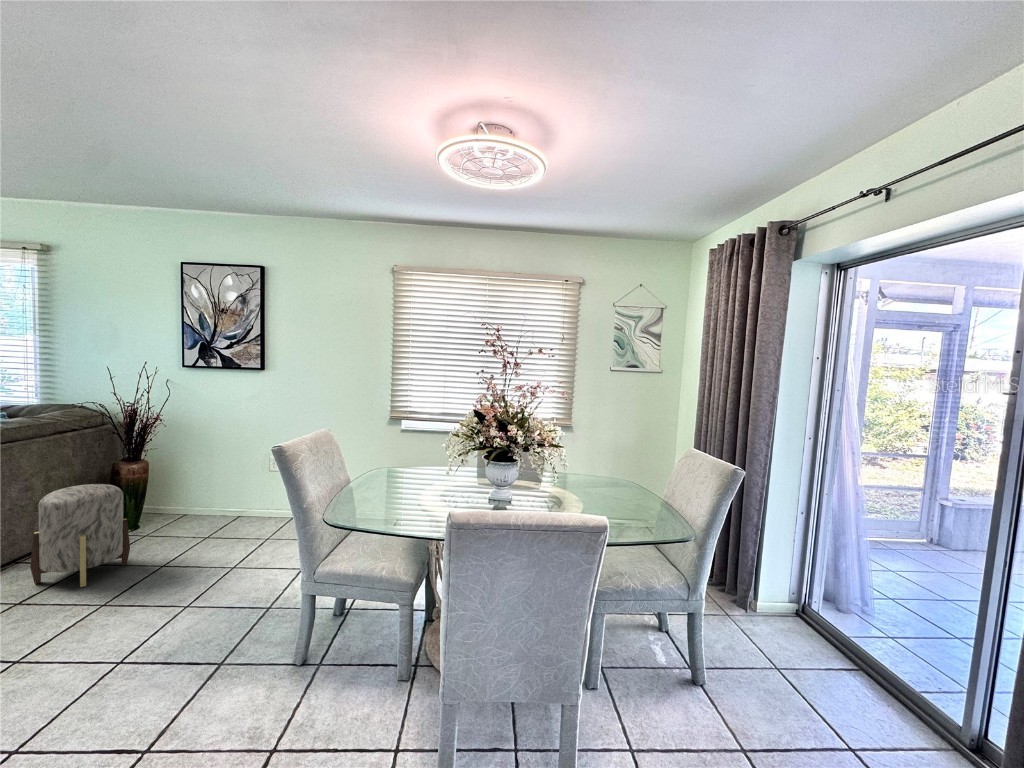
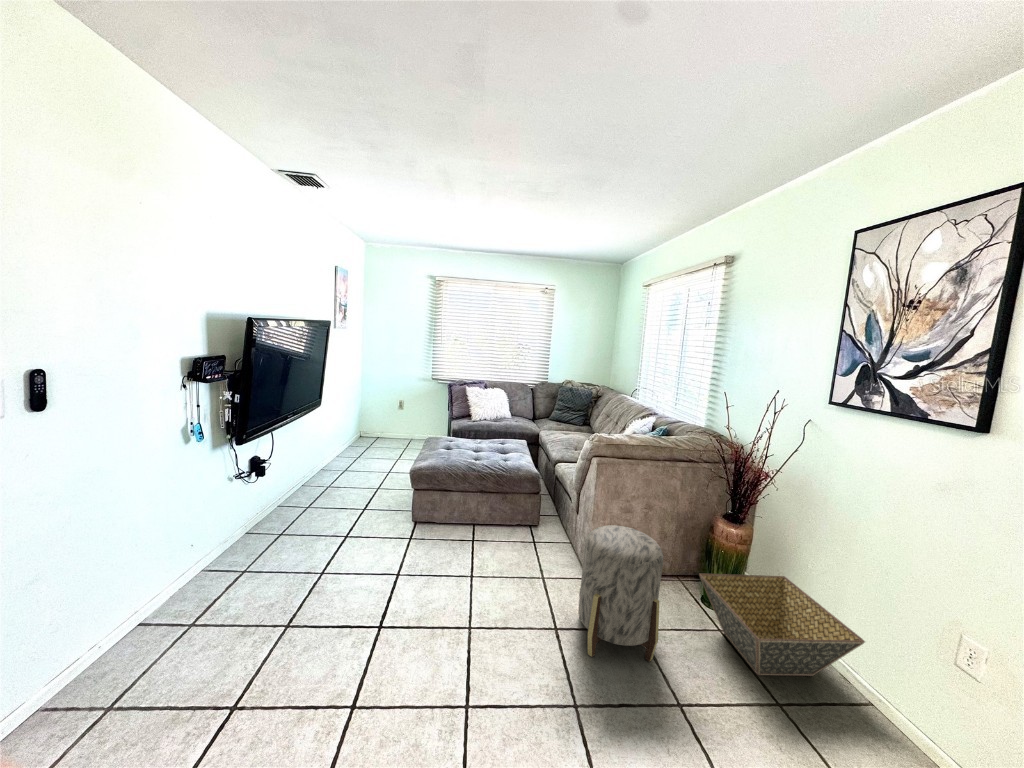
basket: none [124,485,232,535] -> present [699,574,865,676]

